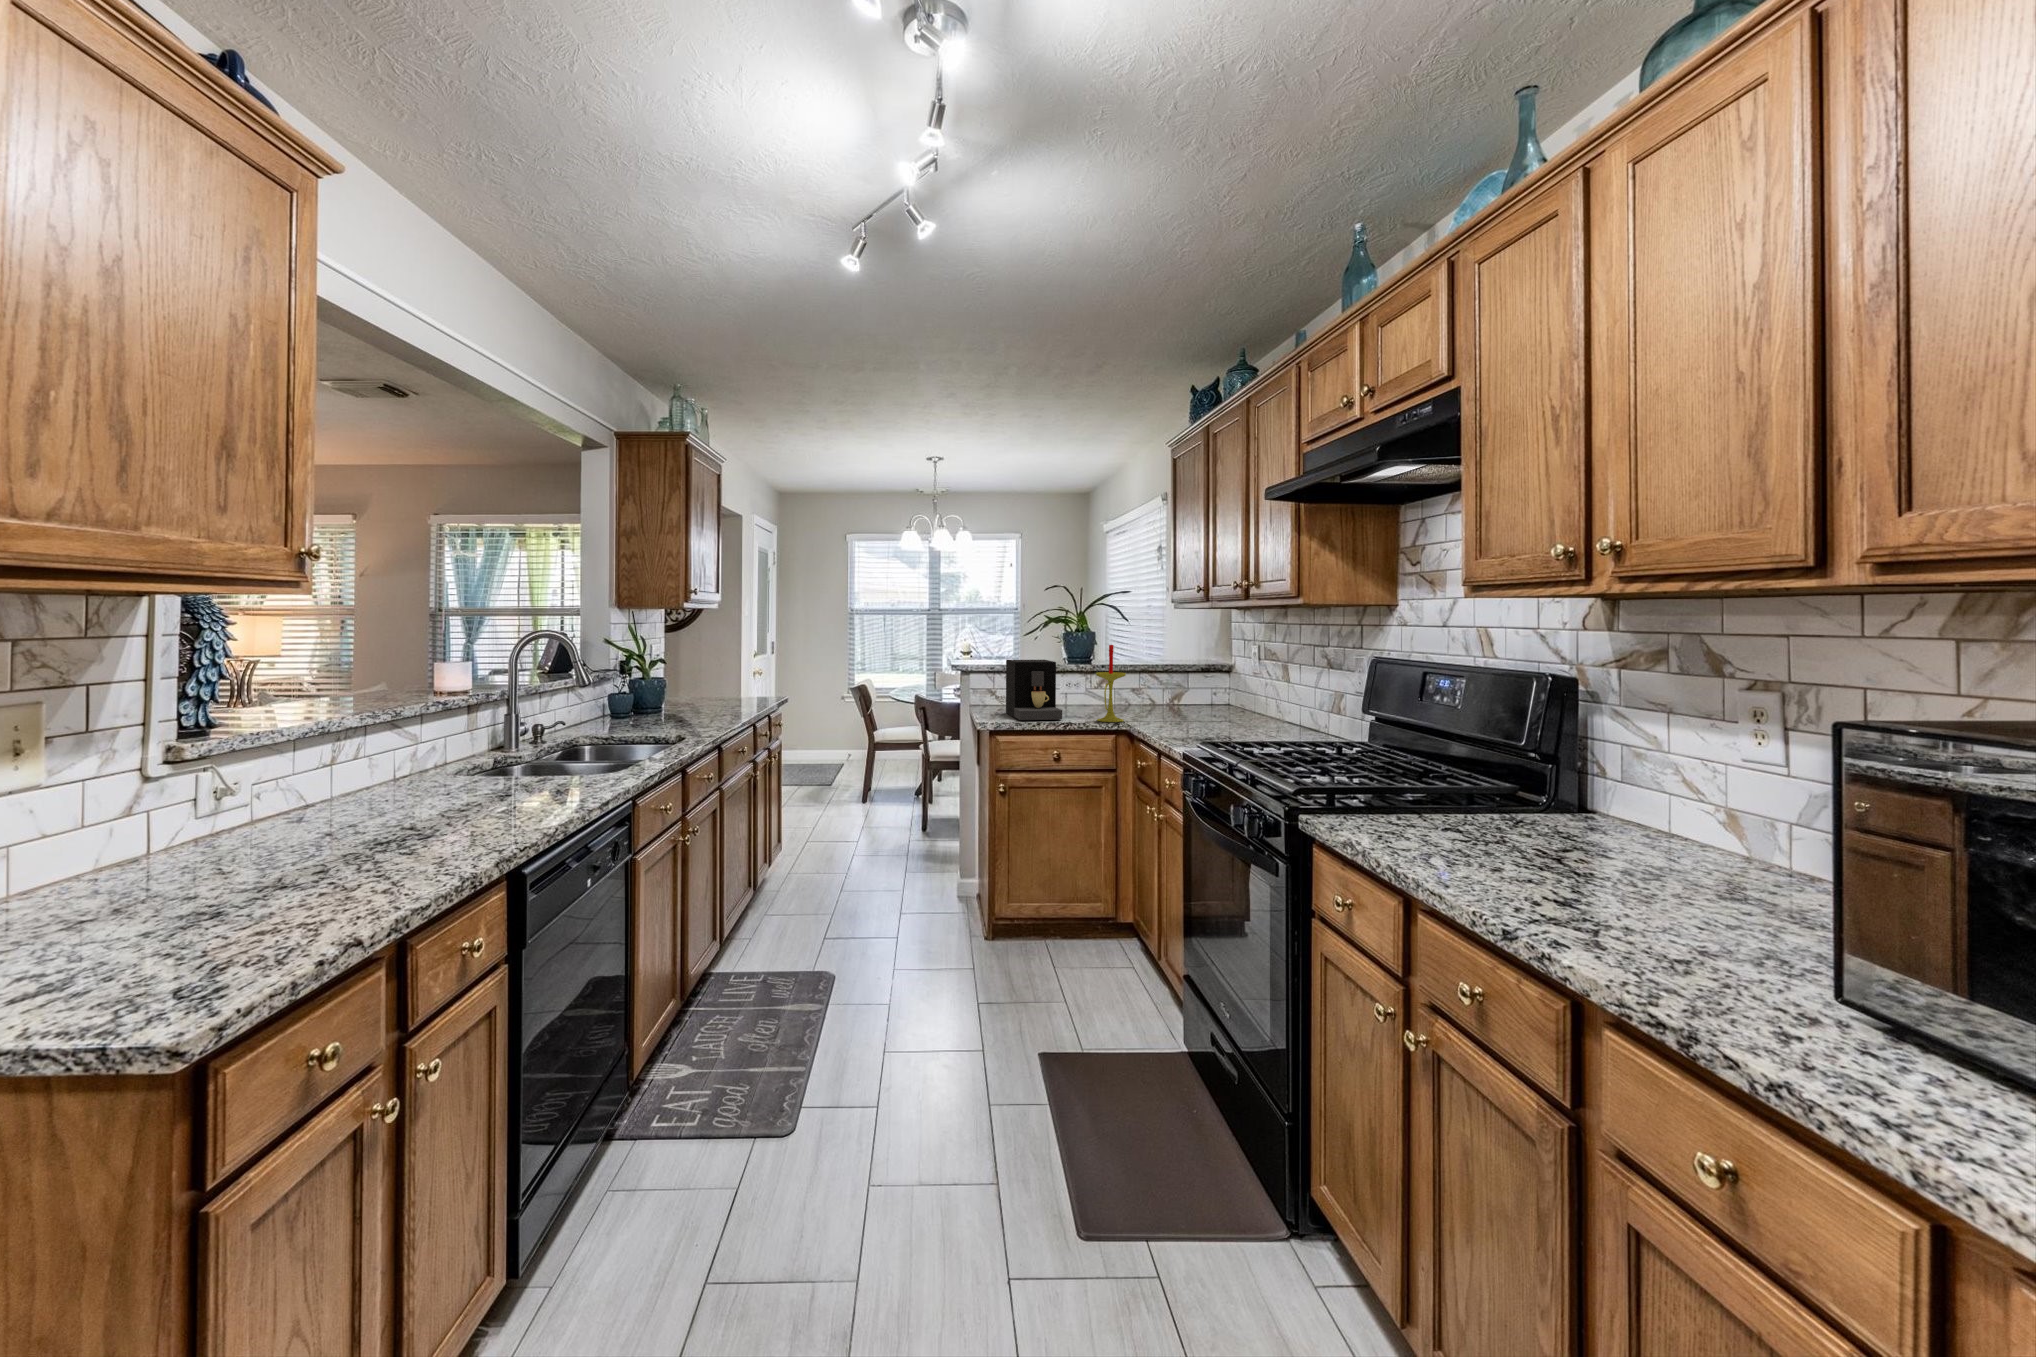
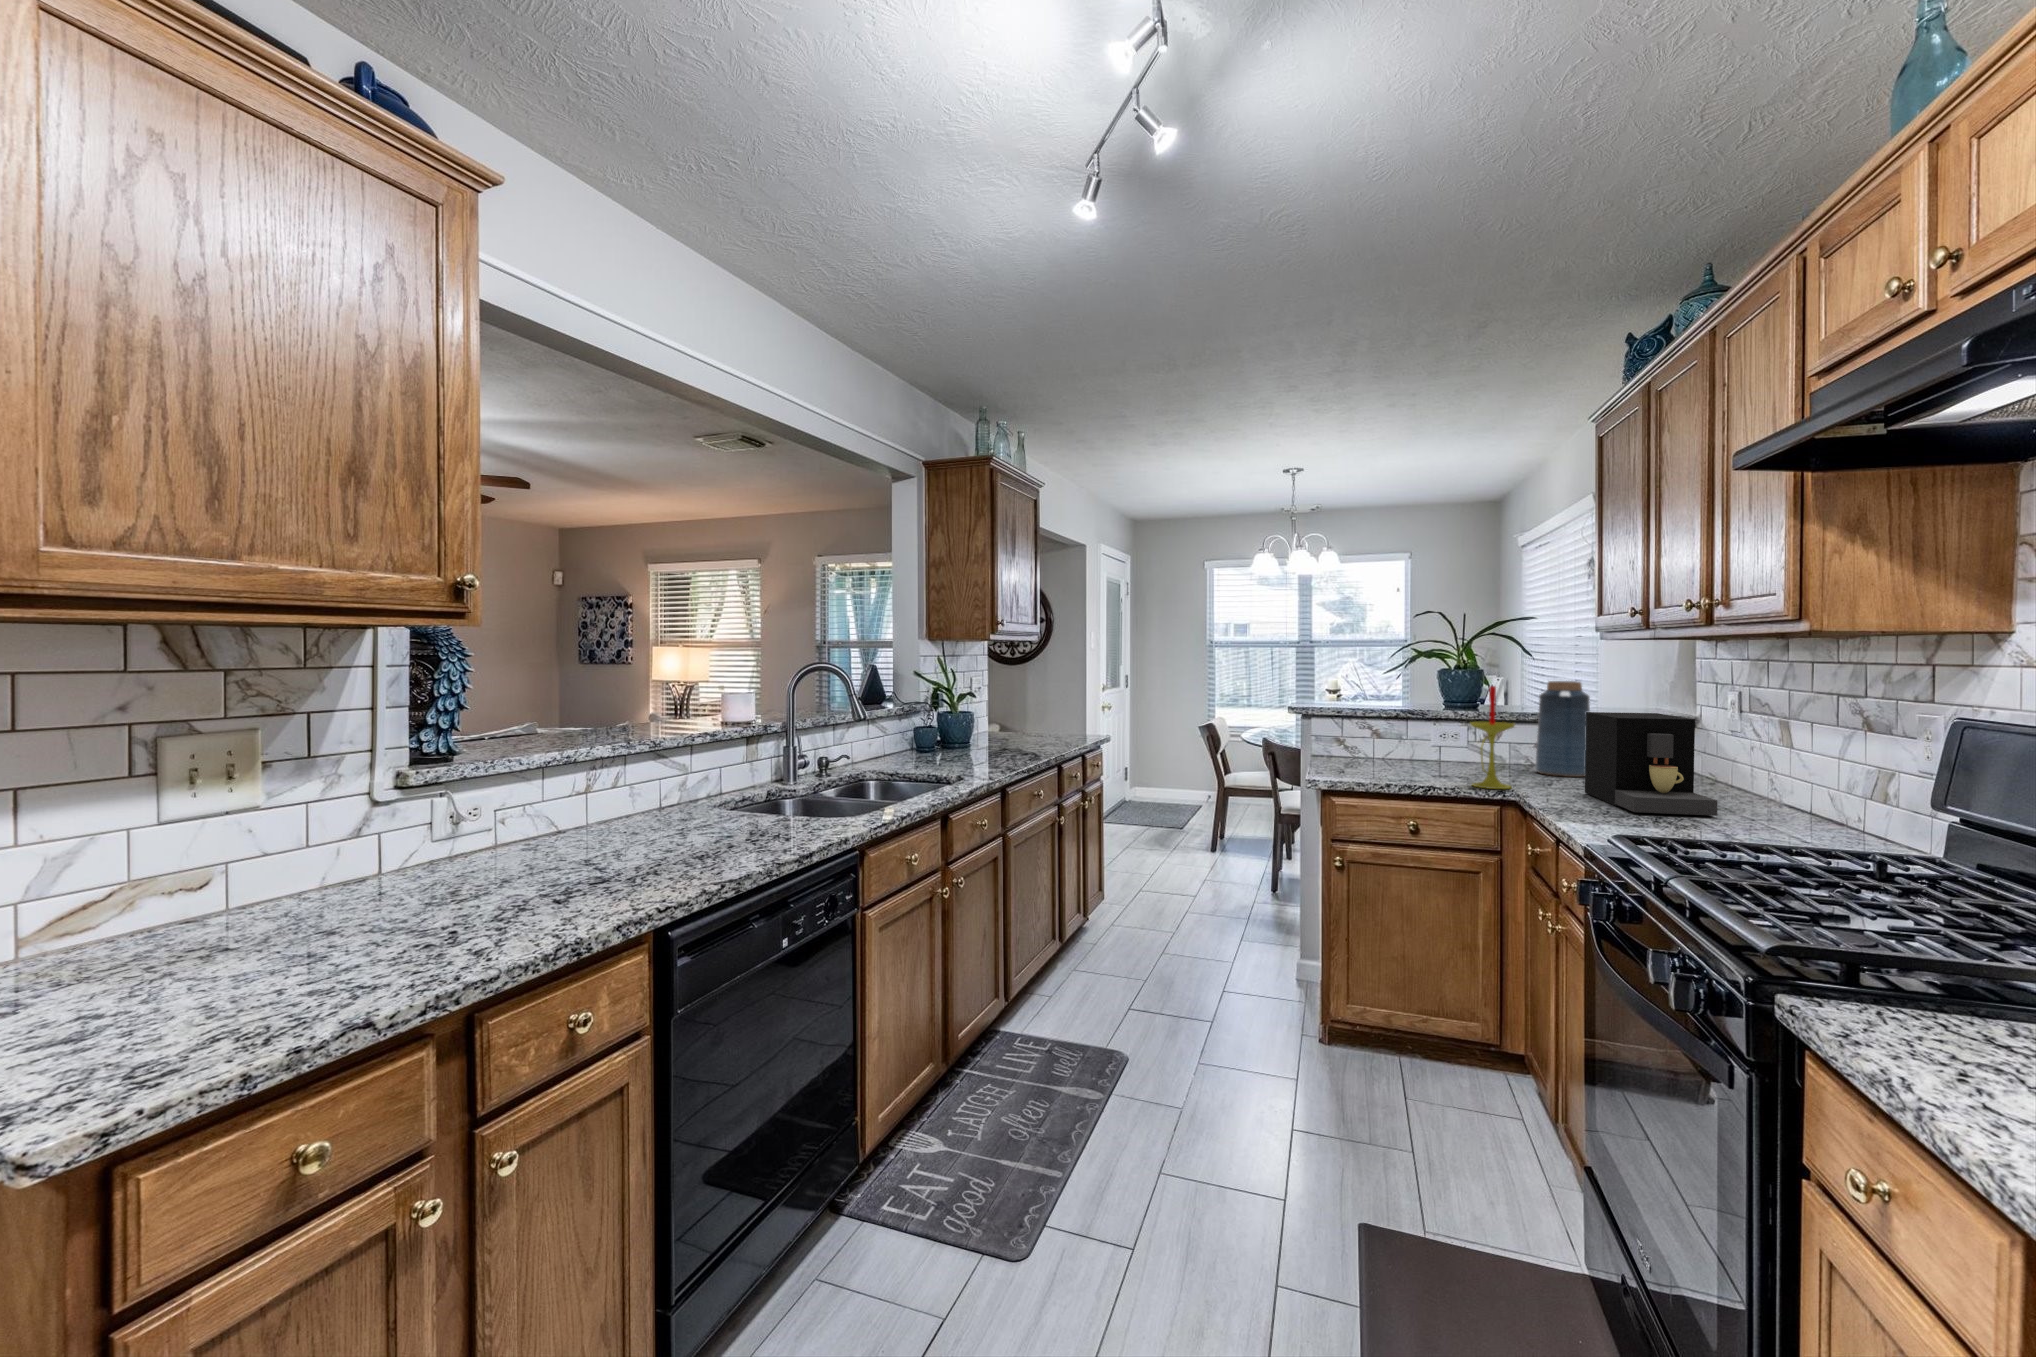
vase: none [1133,642,1169,712] -> present [1535,681,1590,777]
coffee maker: present [1006,660,1062,720] -> present [1585,712,1717,816]

